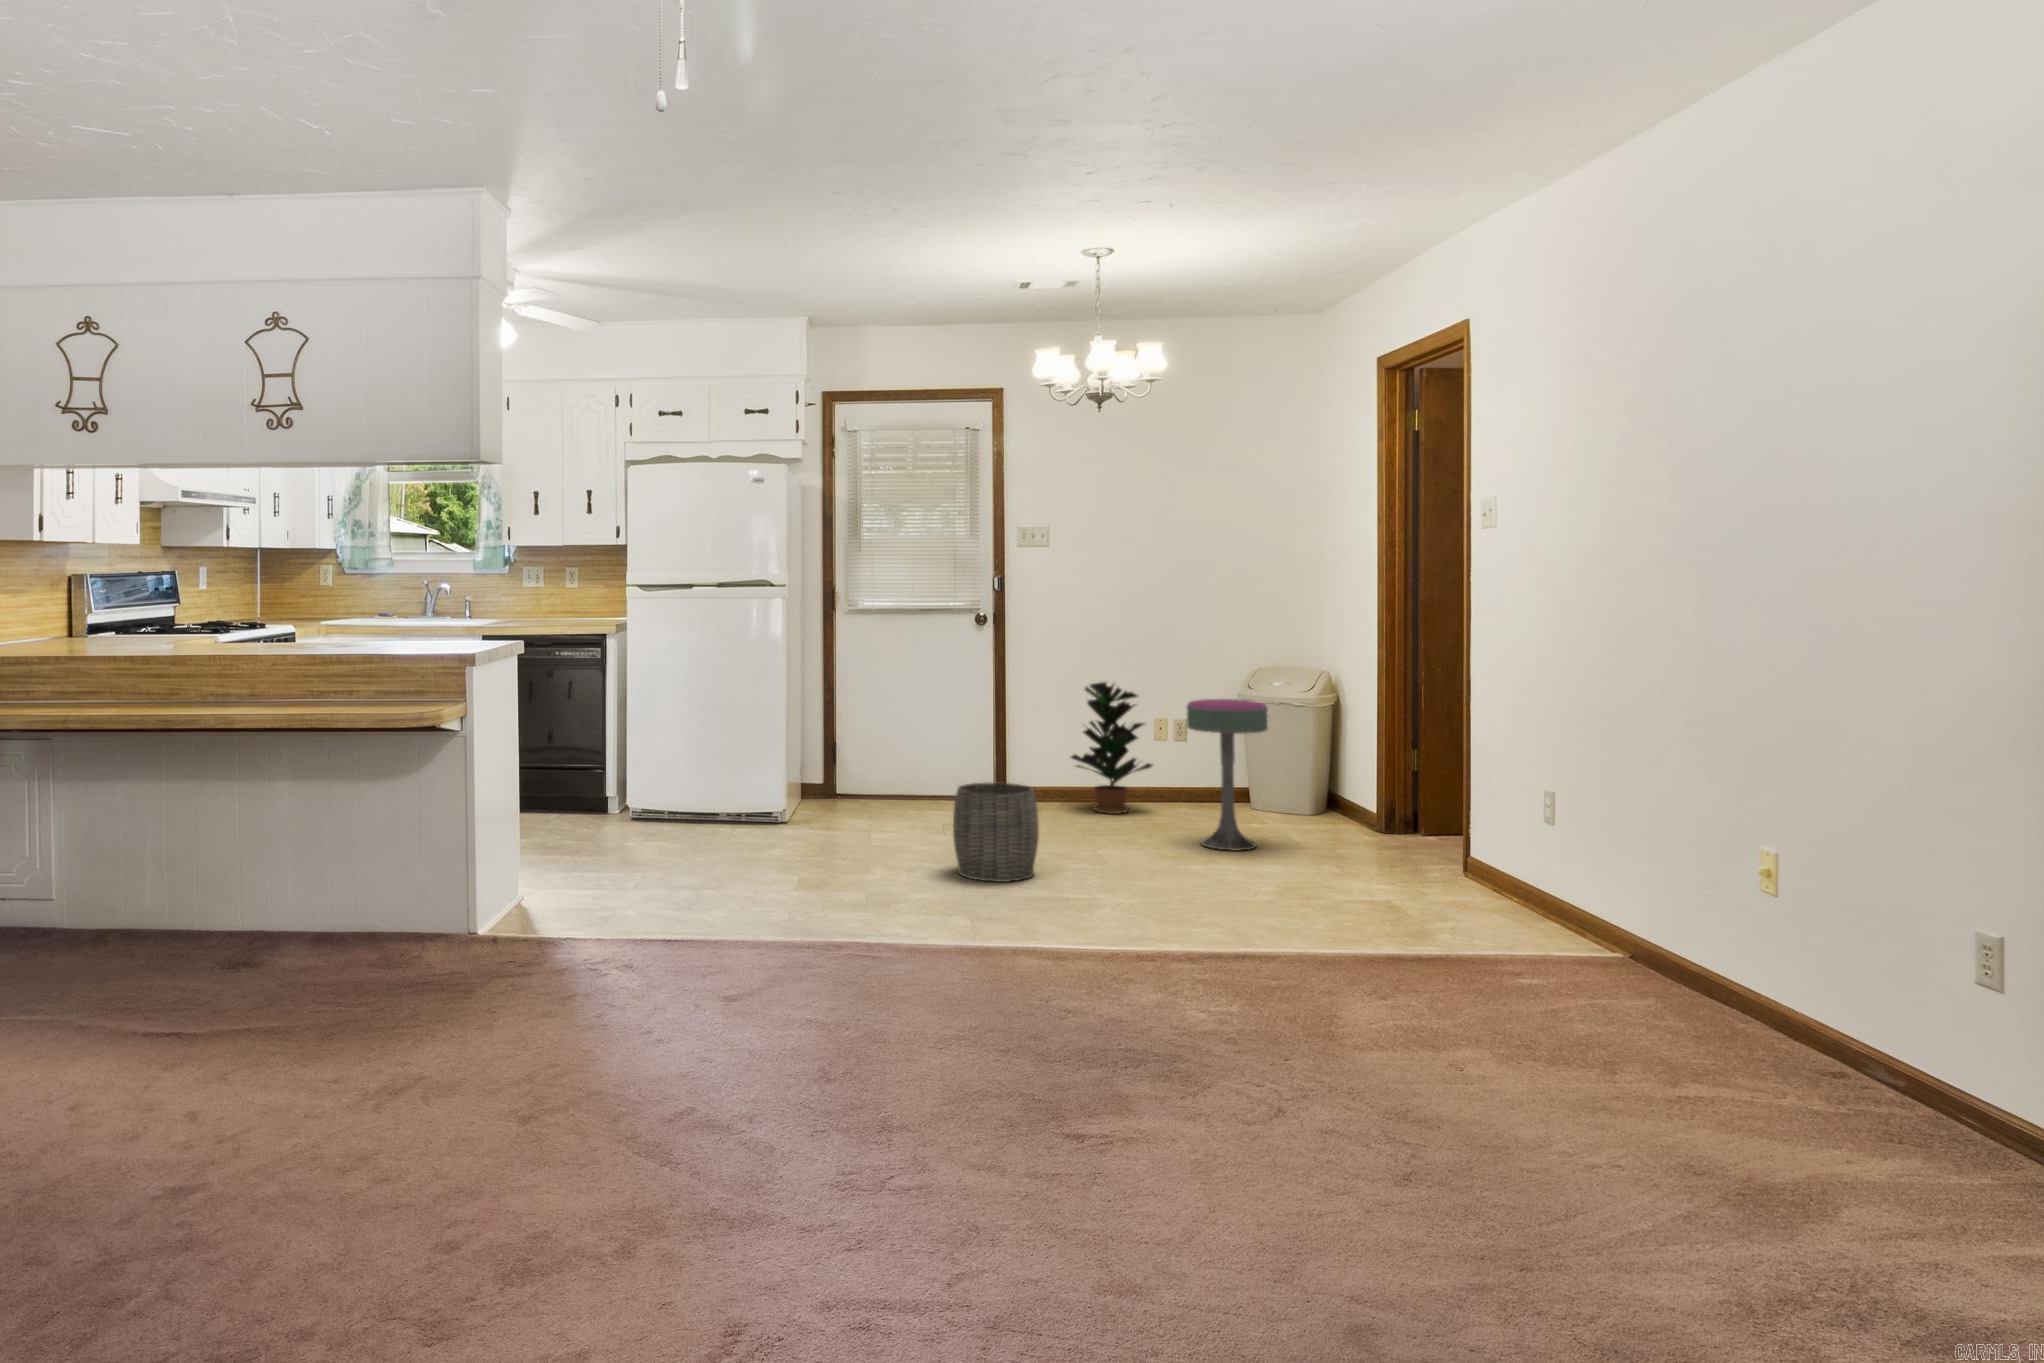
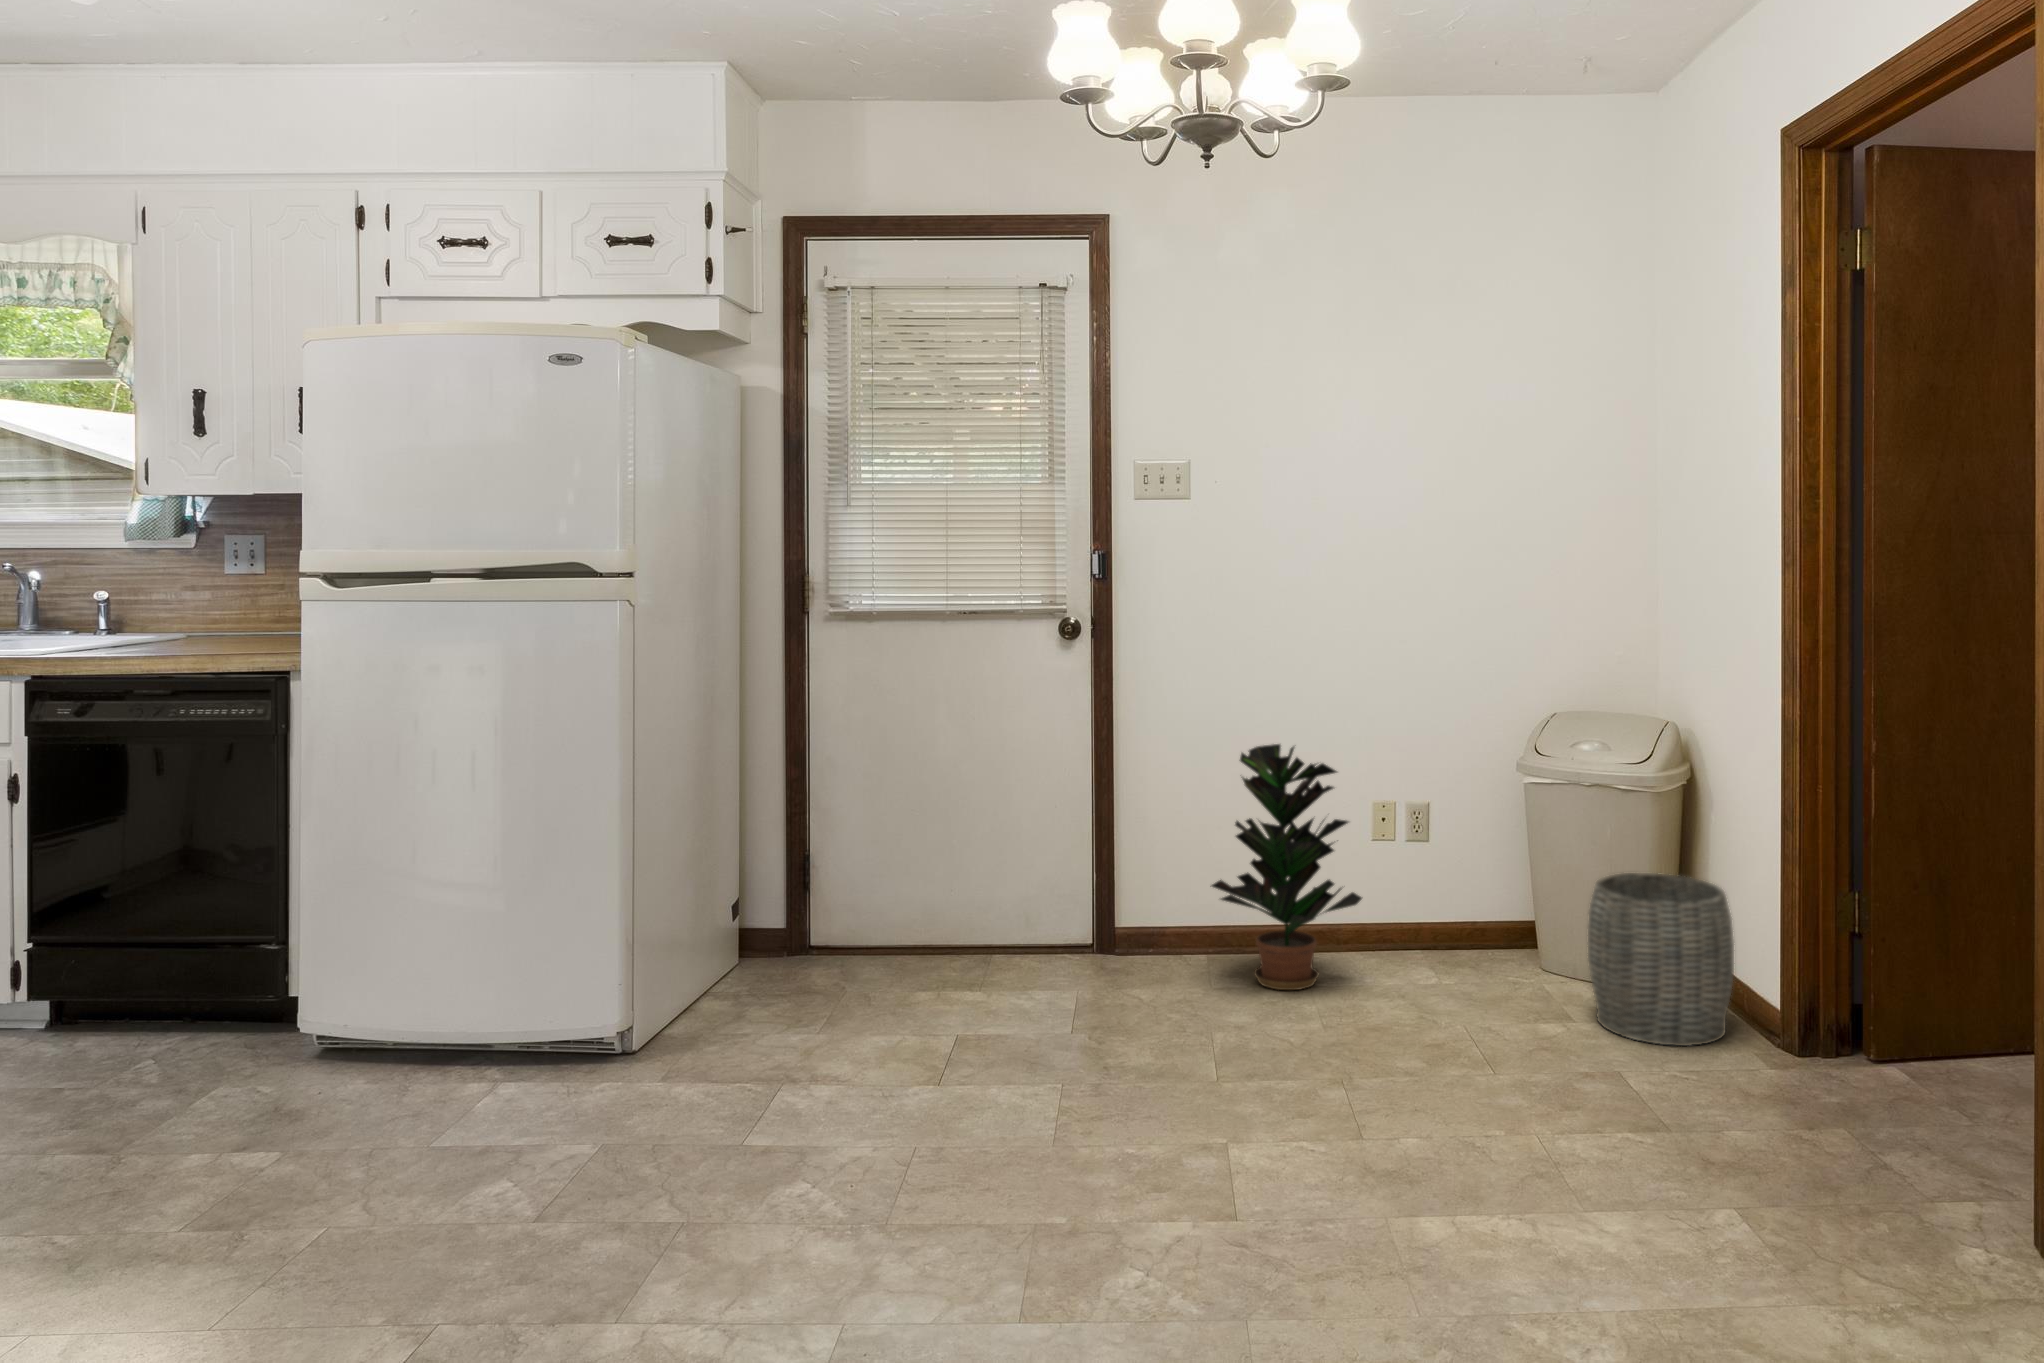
bar stool: present [1186,699,1268,851] -> none [1416,799,1580,1125]
woven basket: present [953,783,1039,882] -> present [1588,873,1734,1046]

